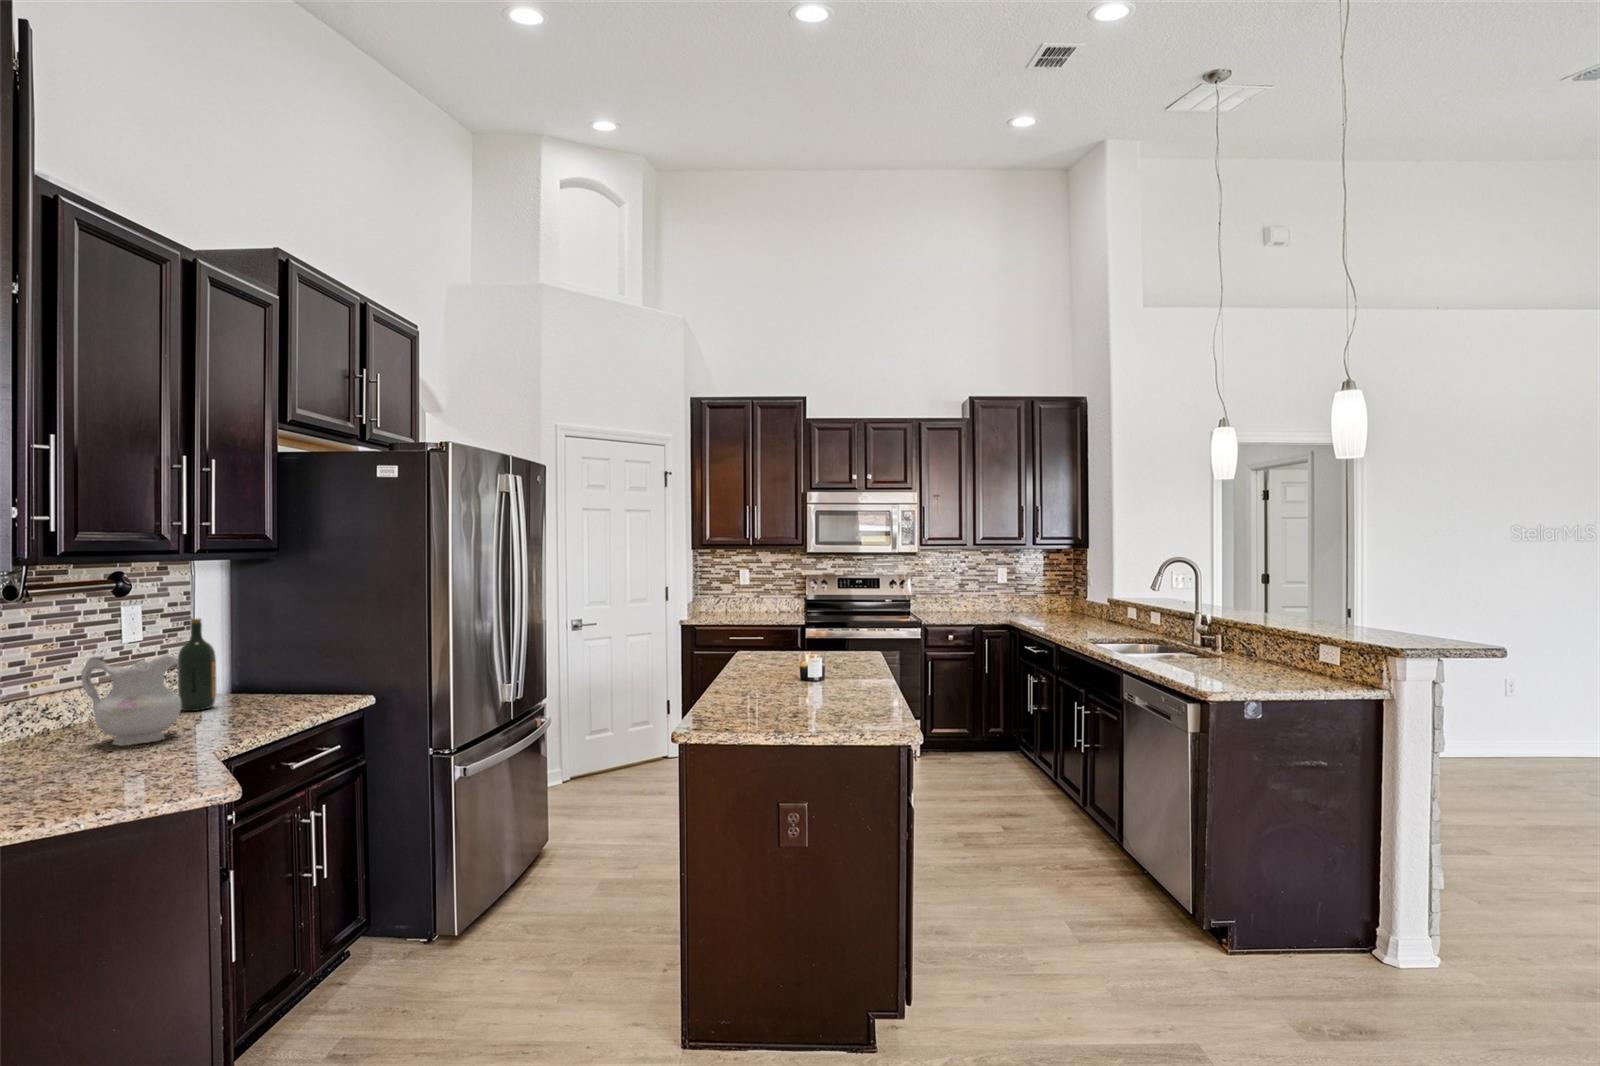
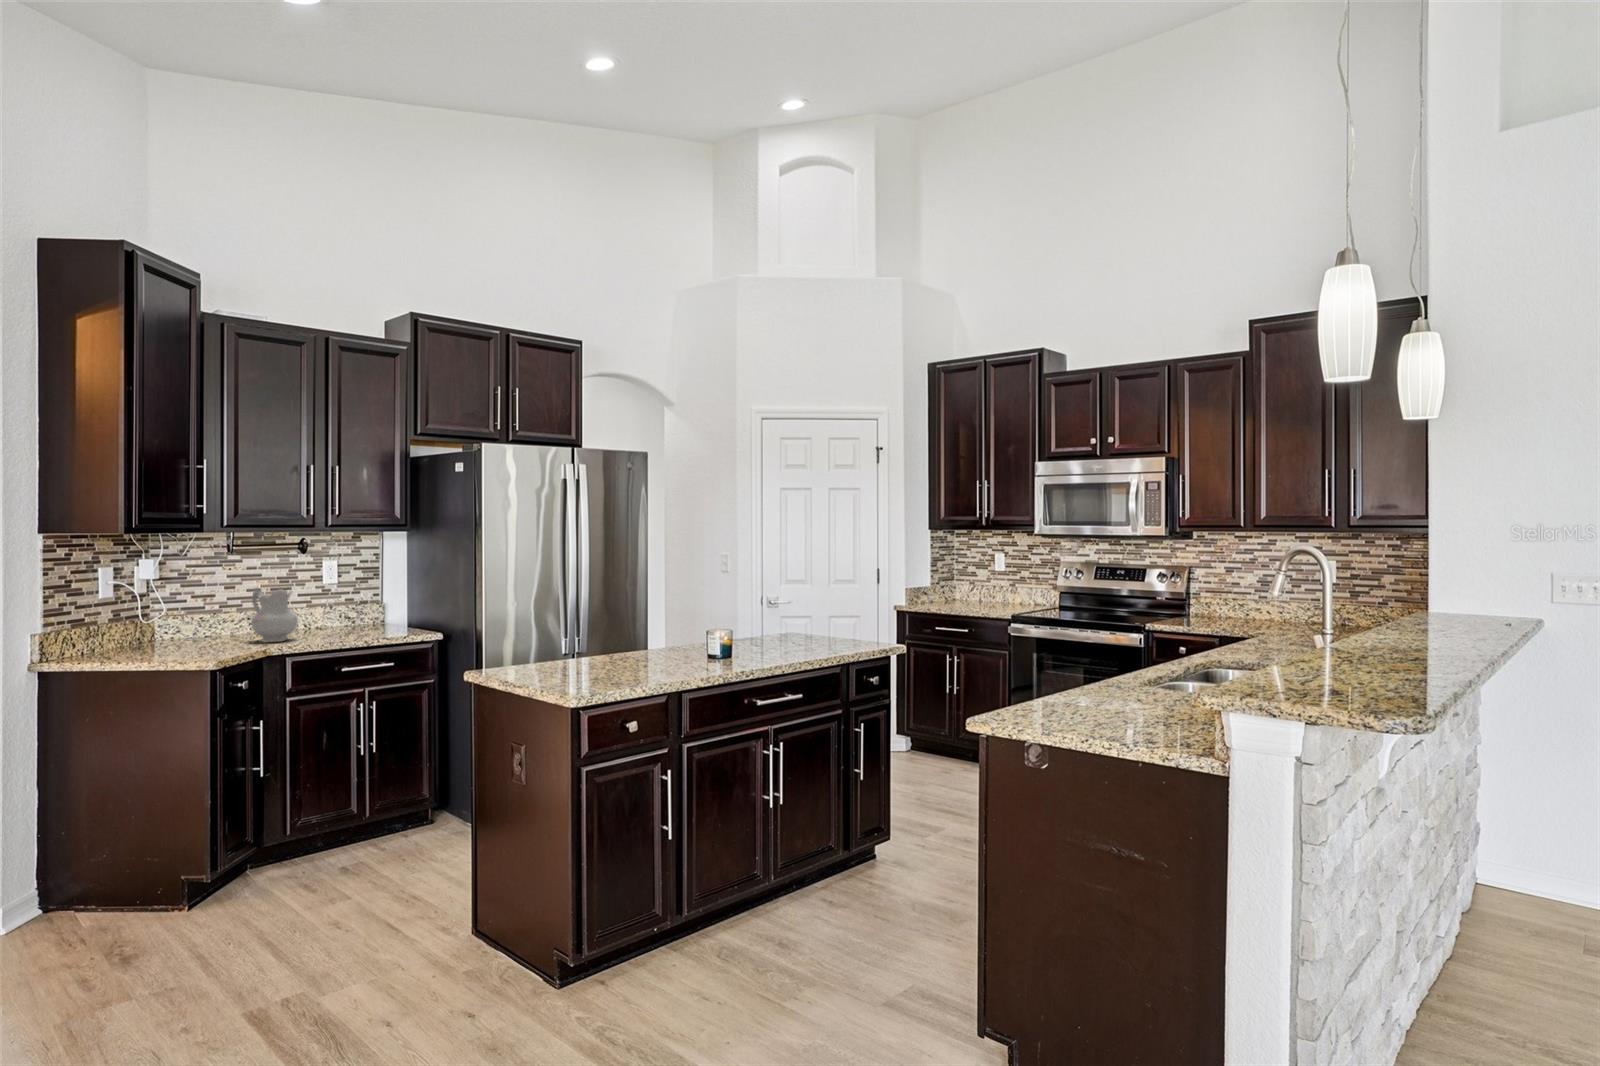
wine bottle: present [177,618,216,711] -> none [342,571,365,631]

